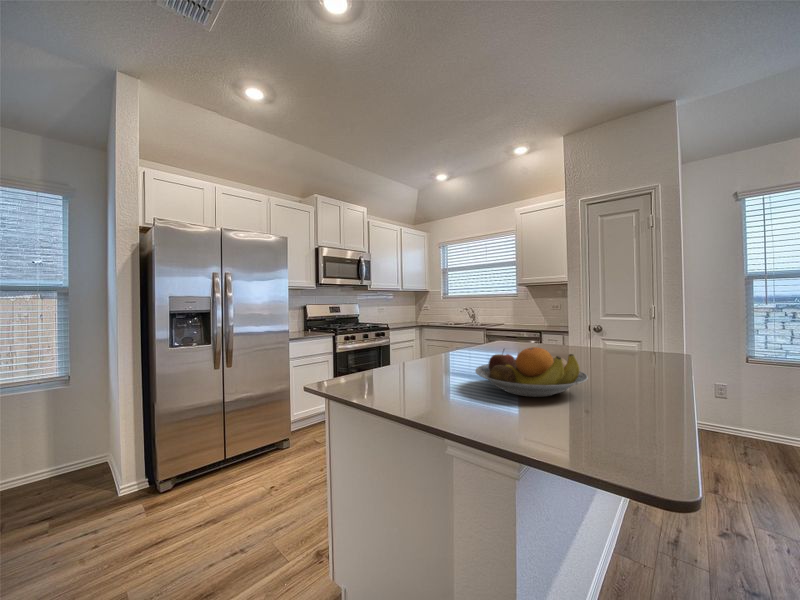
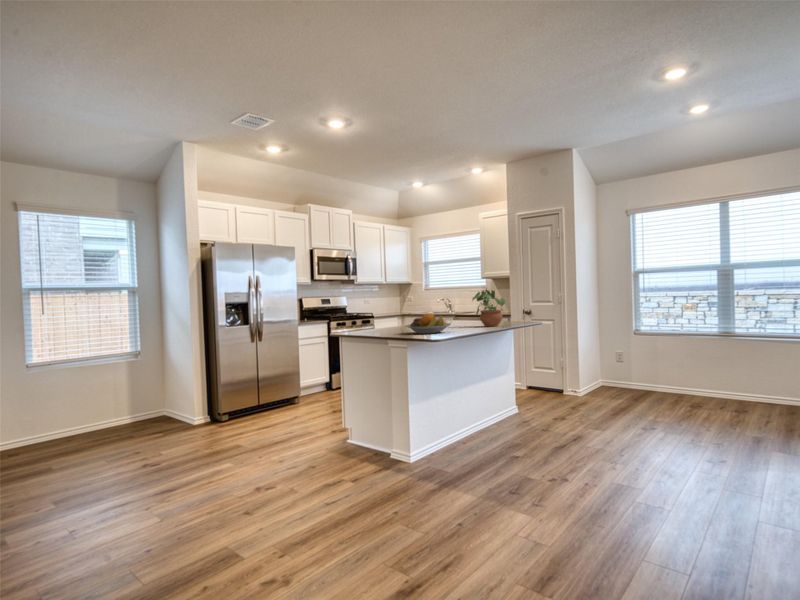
potted plant: none [569,292,646,364] -> present [472,288,505,327]

